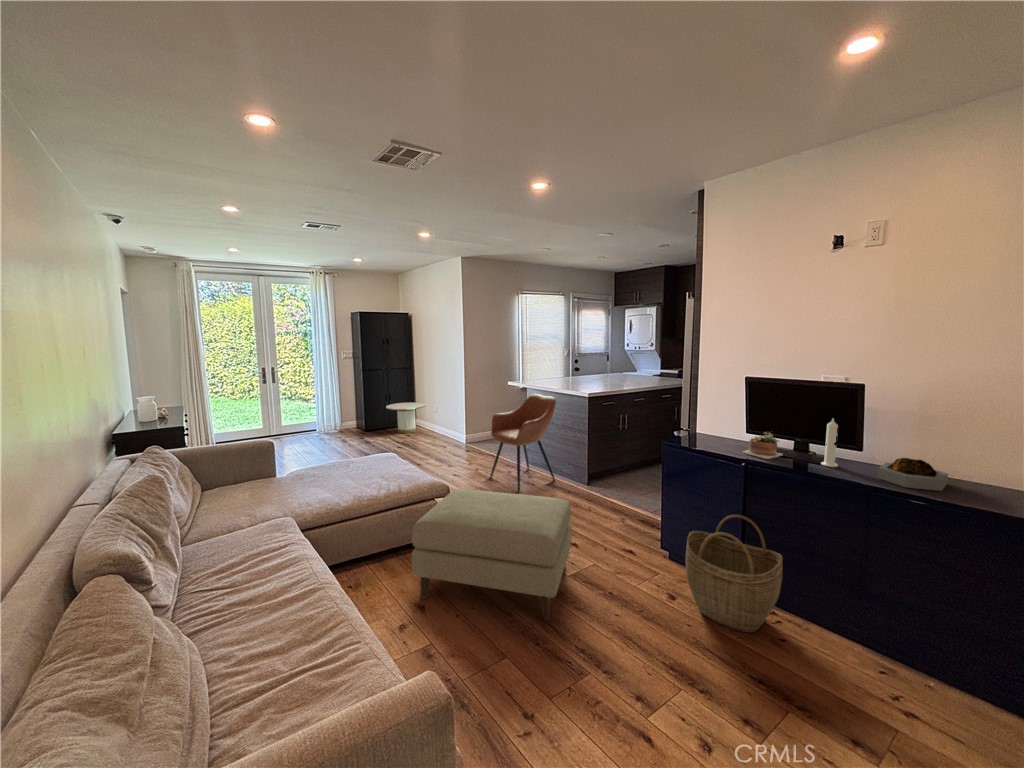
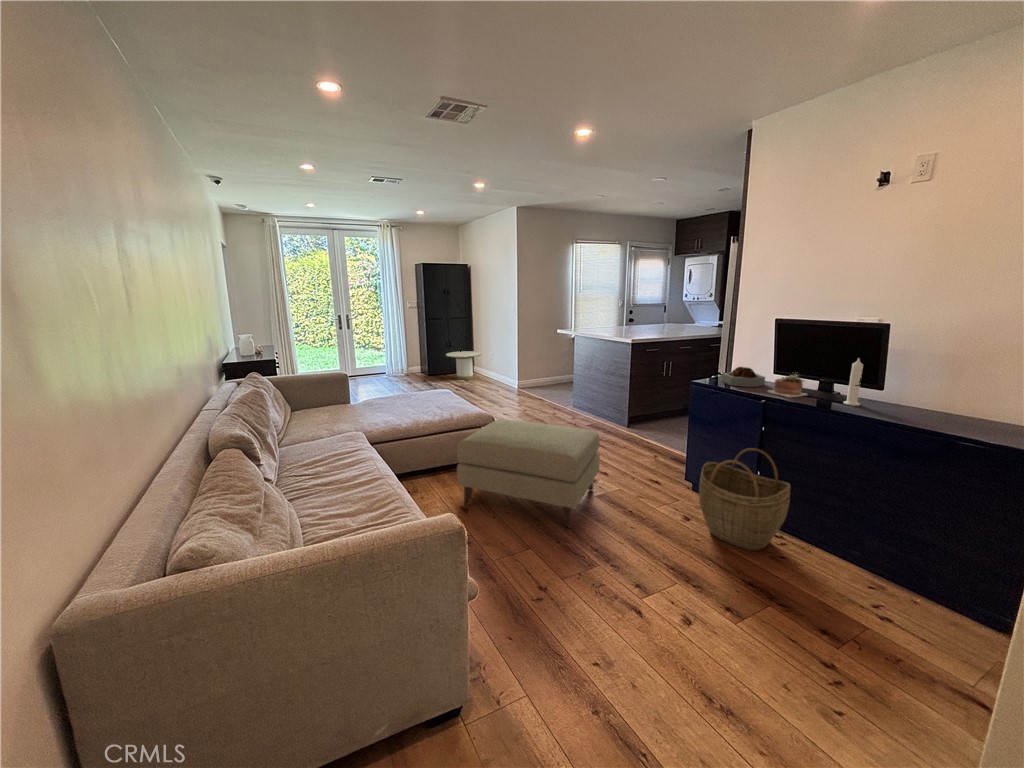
armchair: present [491,394,556,490] -> none [537,341,601,430]
decorative bowl: present [878,458,948,491] -> present [722,367,765,387]

